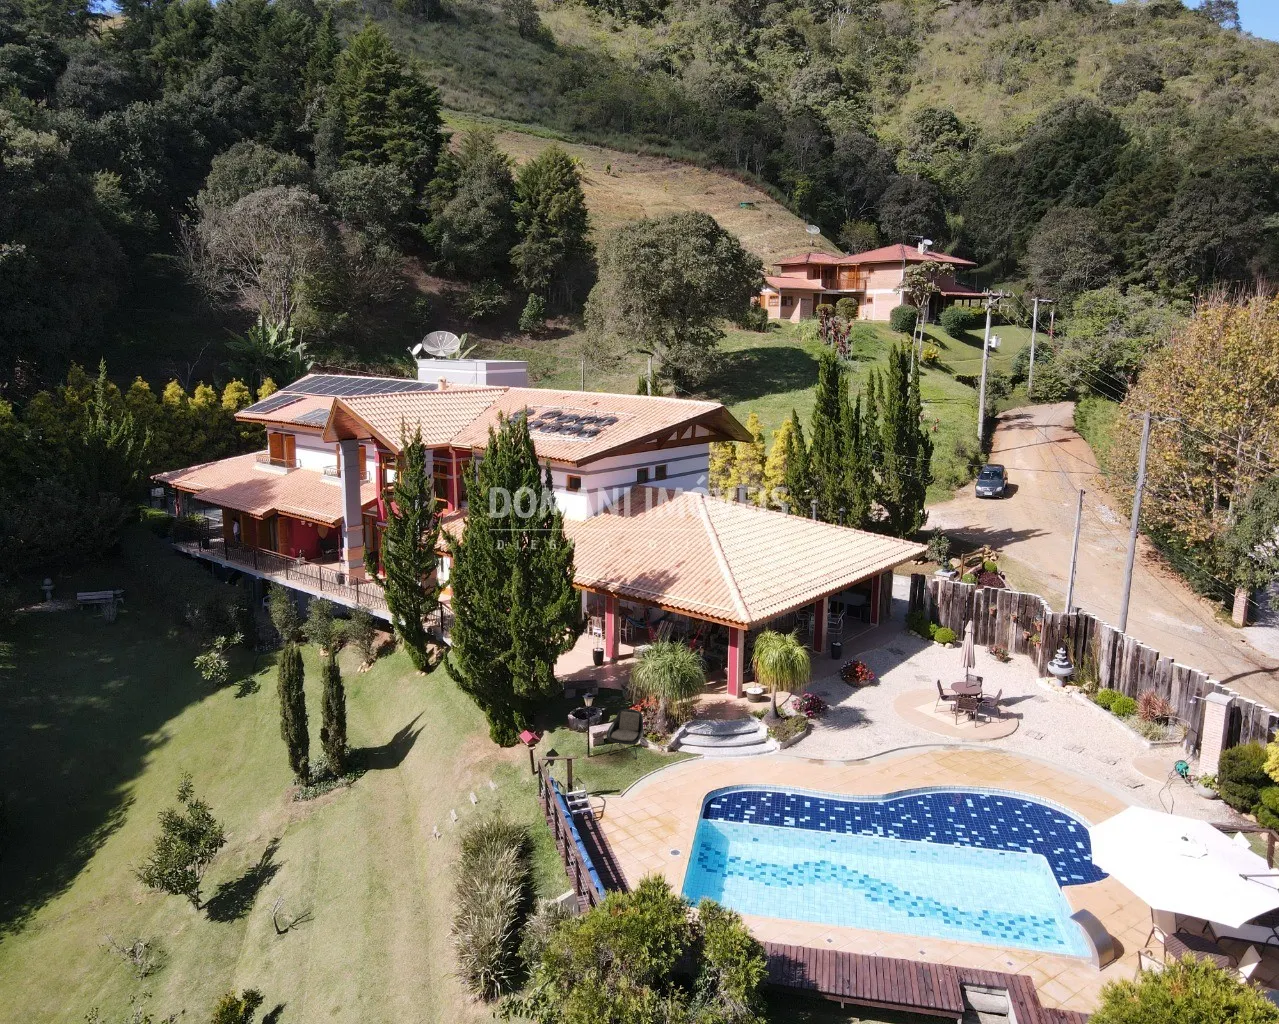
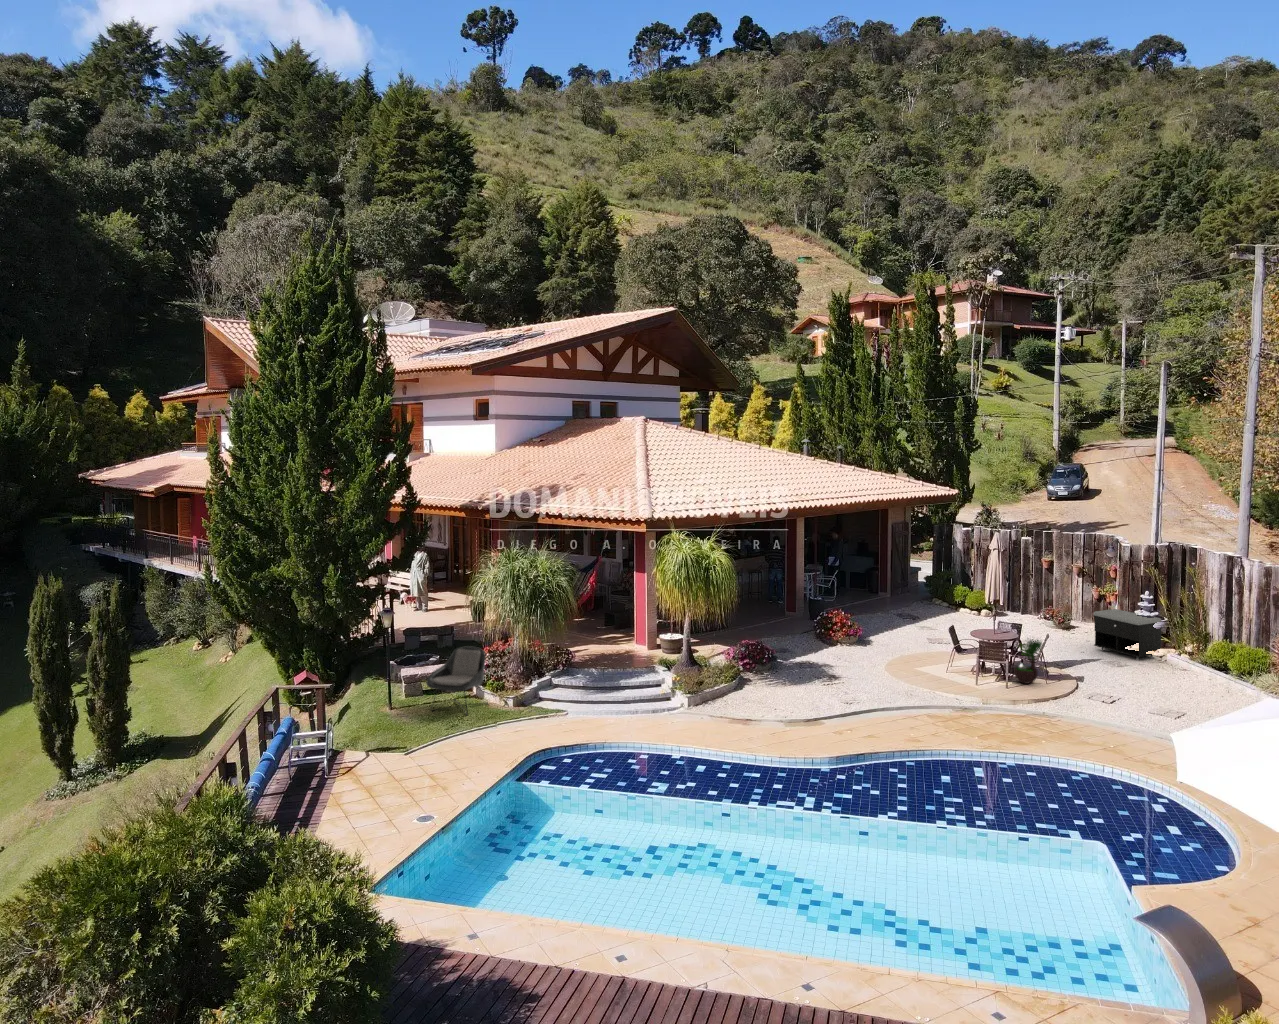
storage bench: none [1025,656,1070,695] -> present [1094,609,1161,660]
potted tree: none [978,692,1000,721] -> present [1014,639,1043,684]

